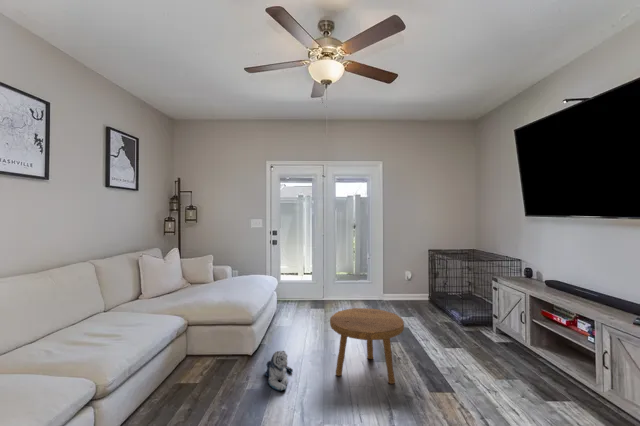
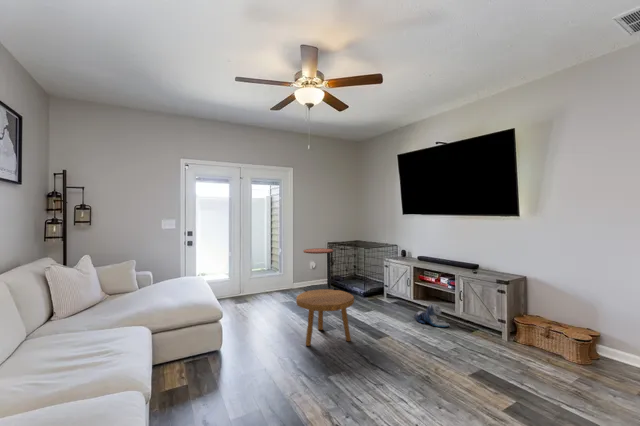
side table: none [394,256,432,312] -> present [304,248,334,291]
plush toy: present [265,351,293,391] -> present [415,304,450,327]

